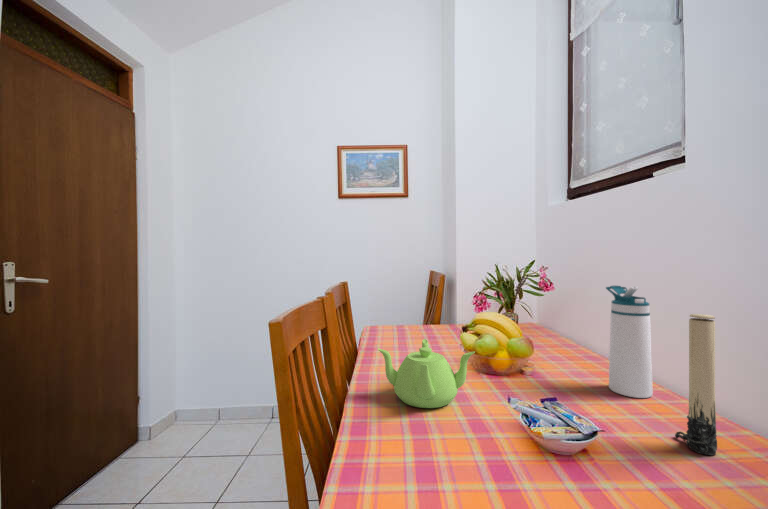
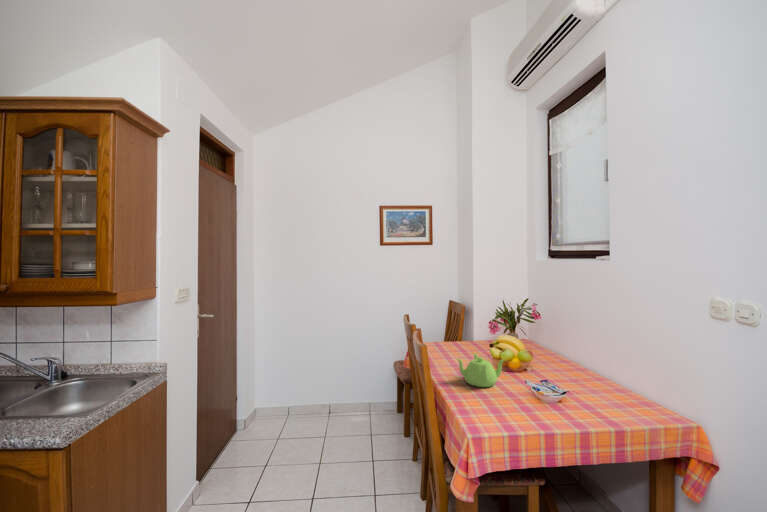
water bottle: present [606,286,653,398] -> none [570,323,593,382]
candle: present [675,314,717,455] -> none [598,342,614,402]

